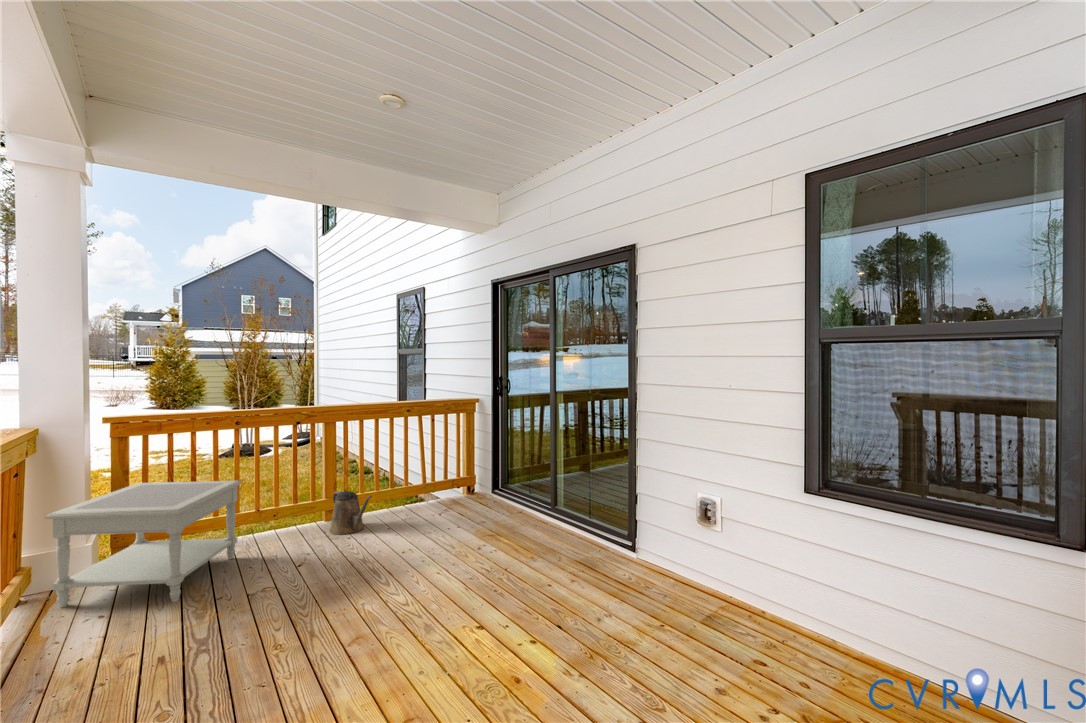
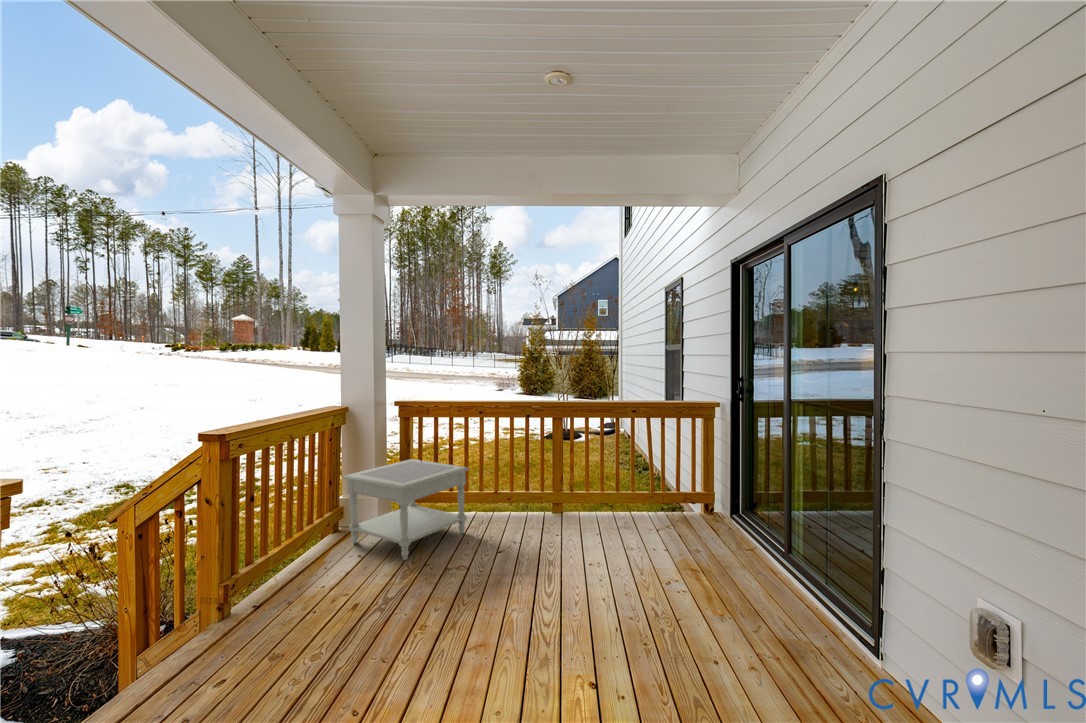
watering can: present [330,491,371,535] -> none [546,488,578,533]

